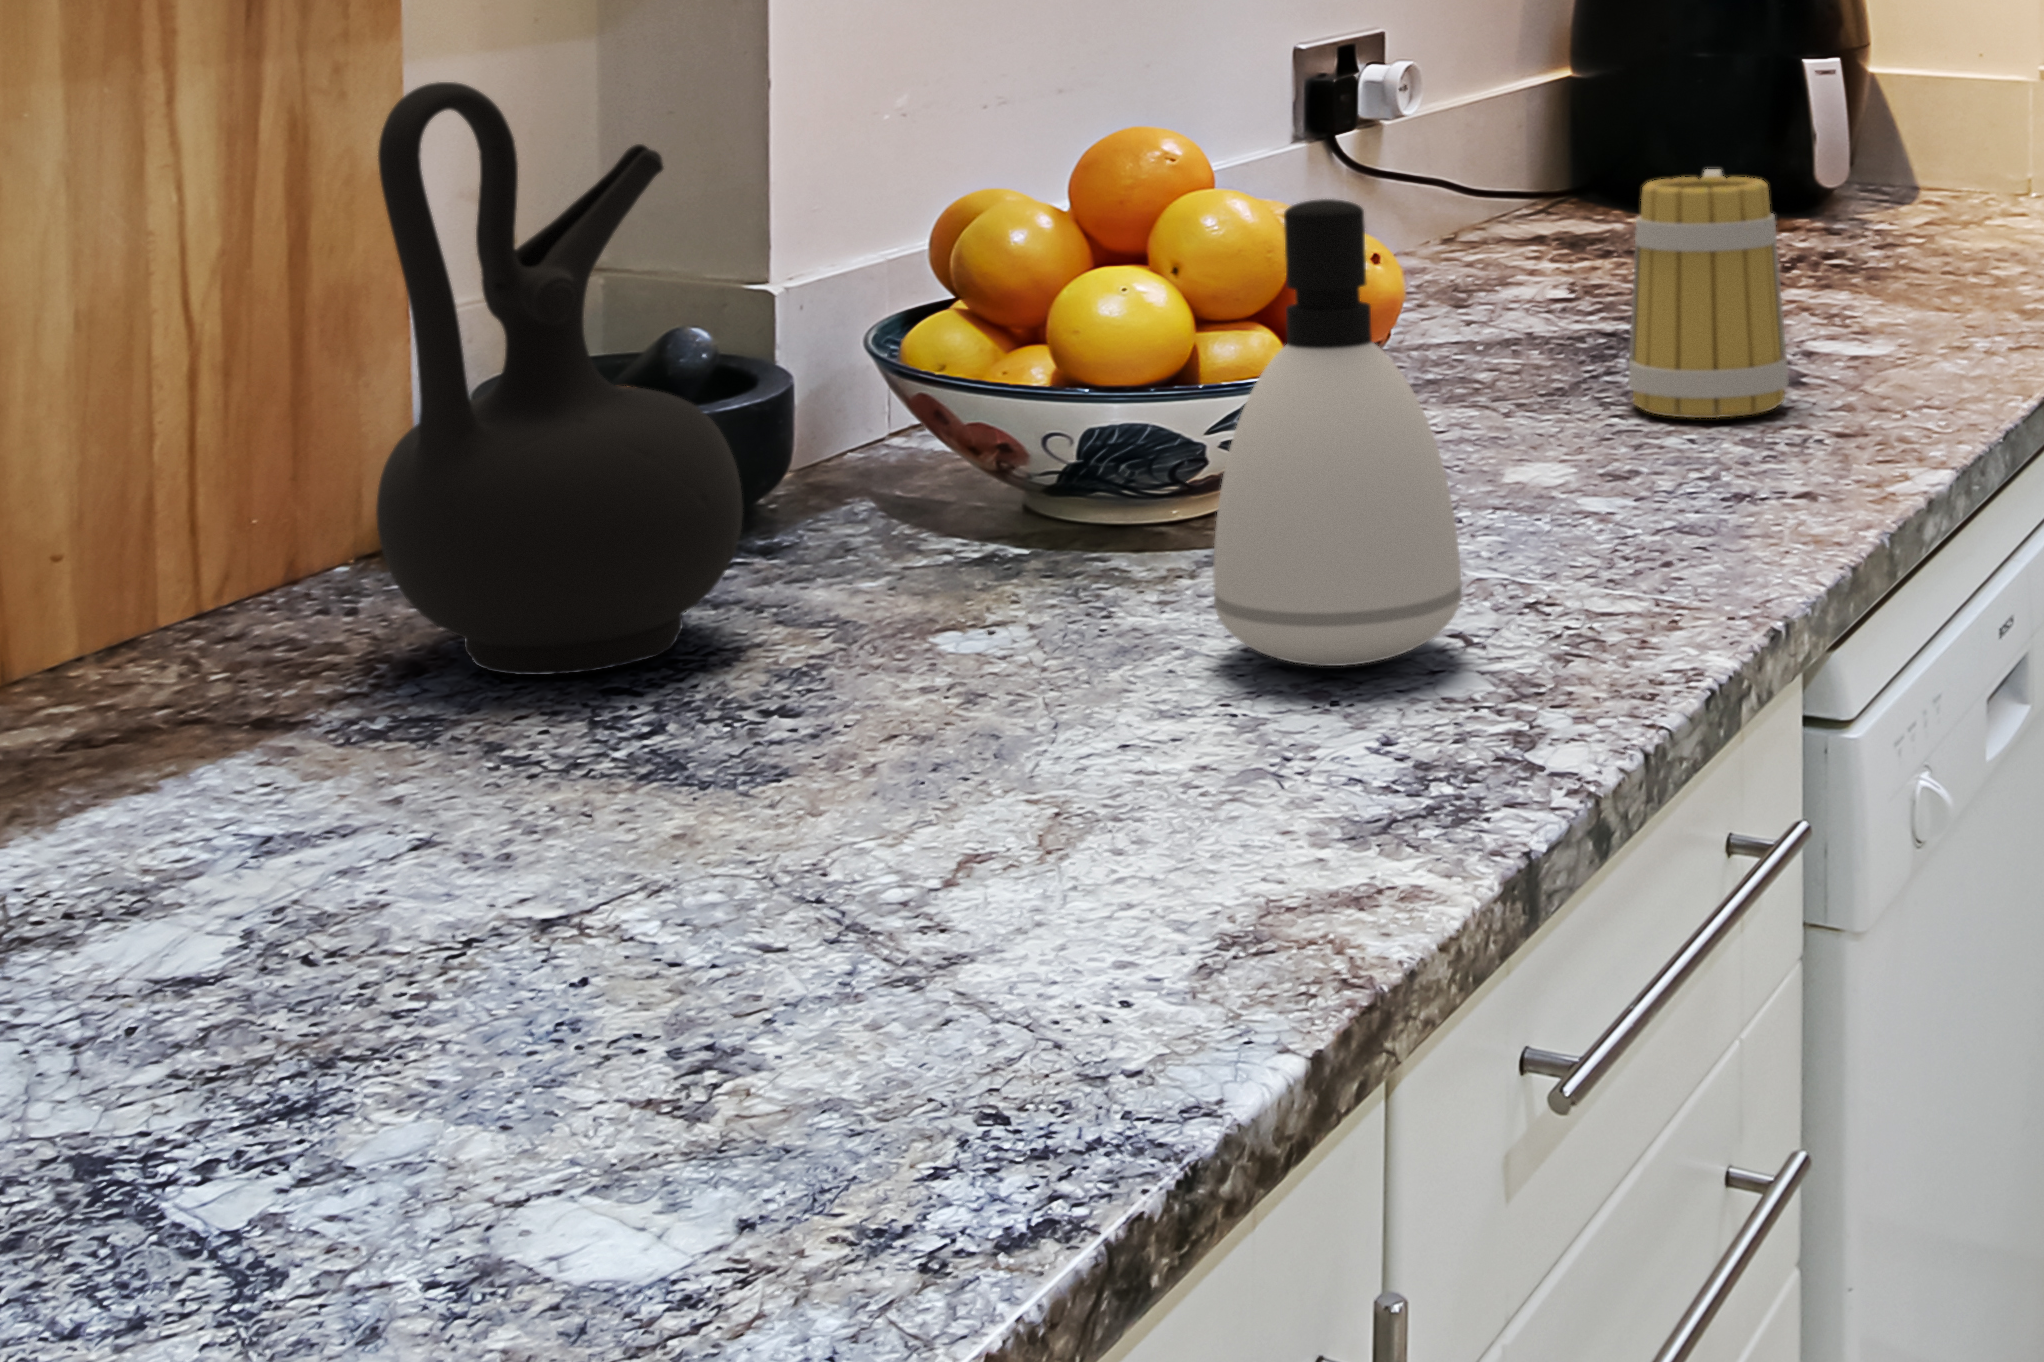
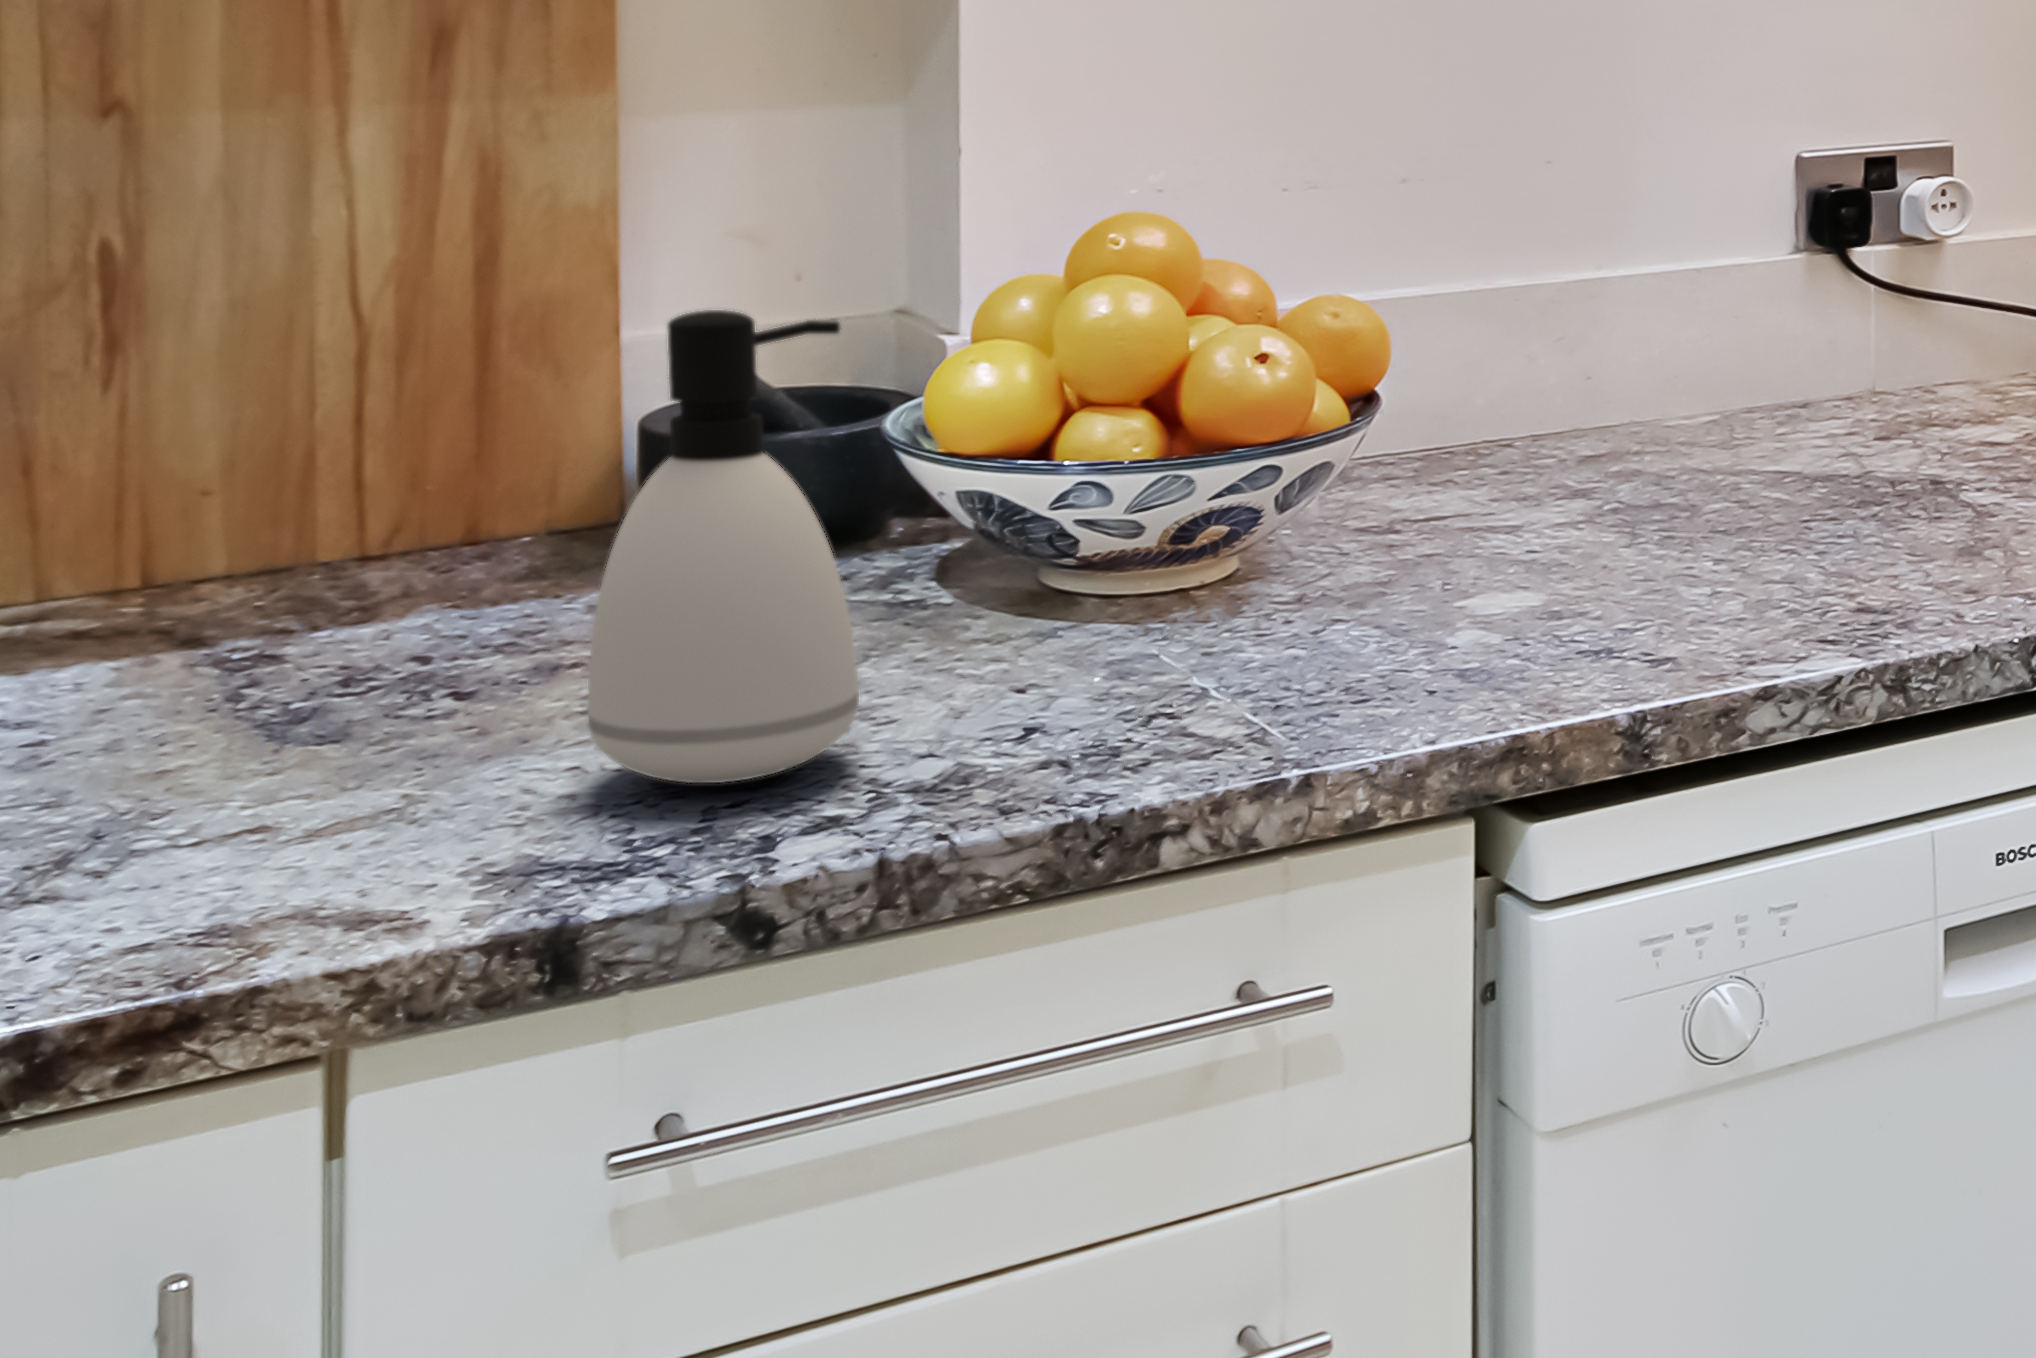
ceramic jug: present [376,82,743,675] -> none [63,144,448,681]
mug: present [1628,169,1789,418] -> none [1689,314,1887,585]

